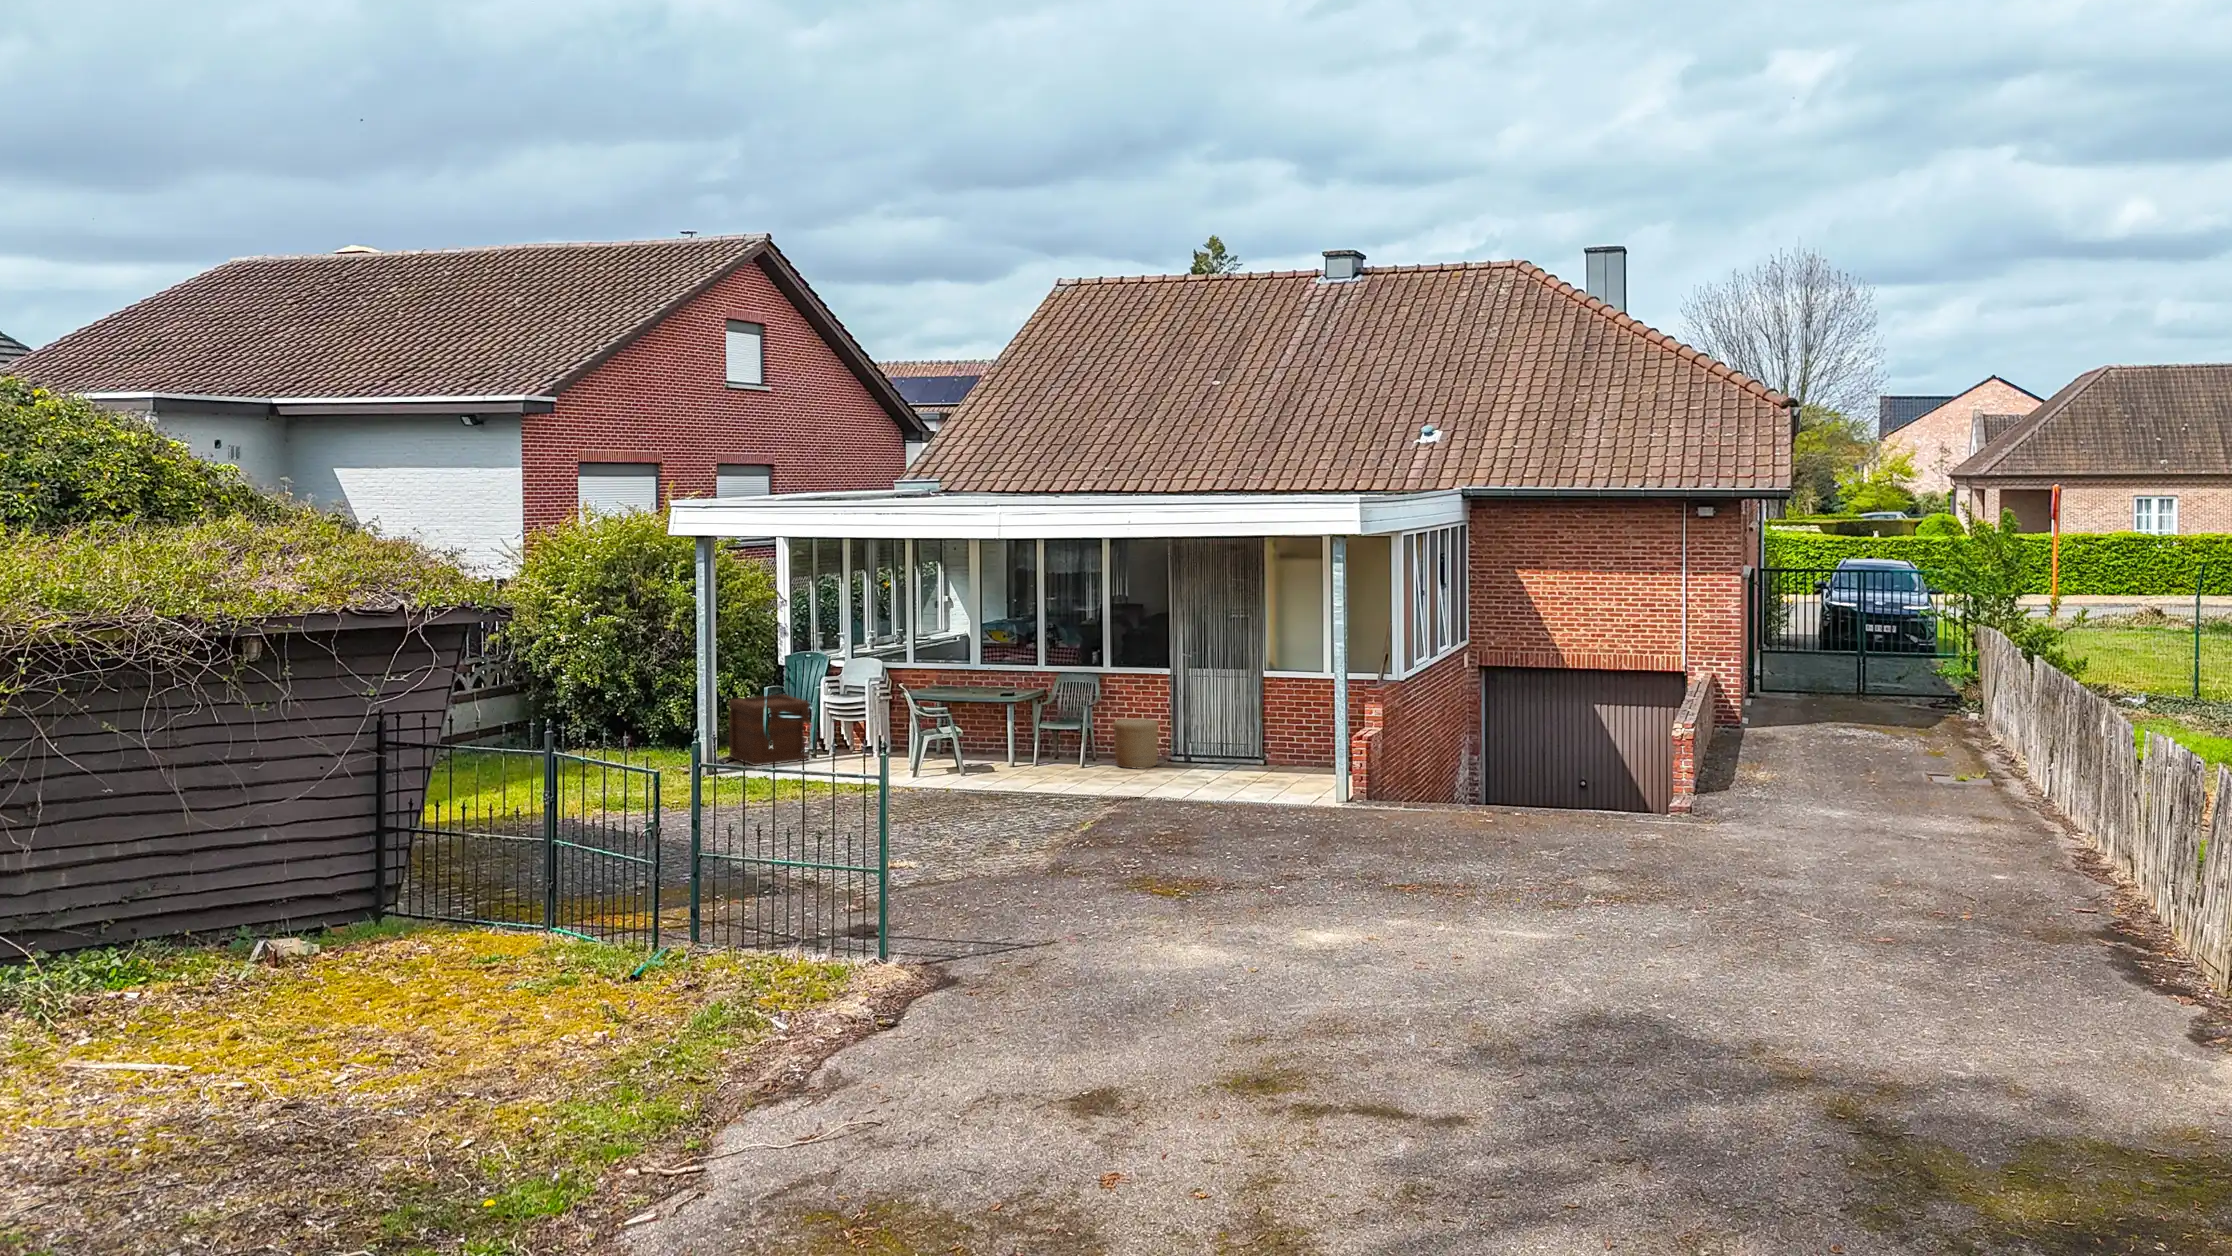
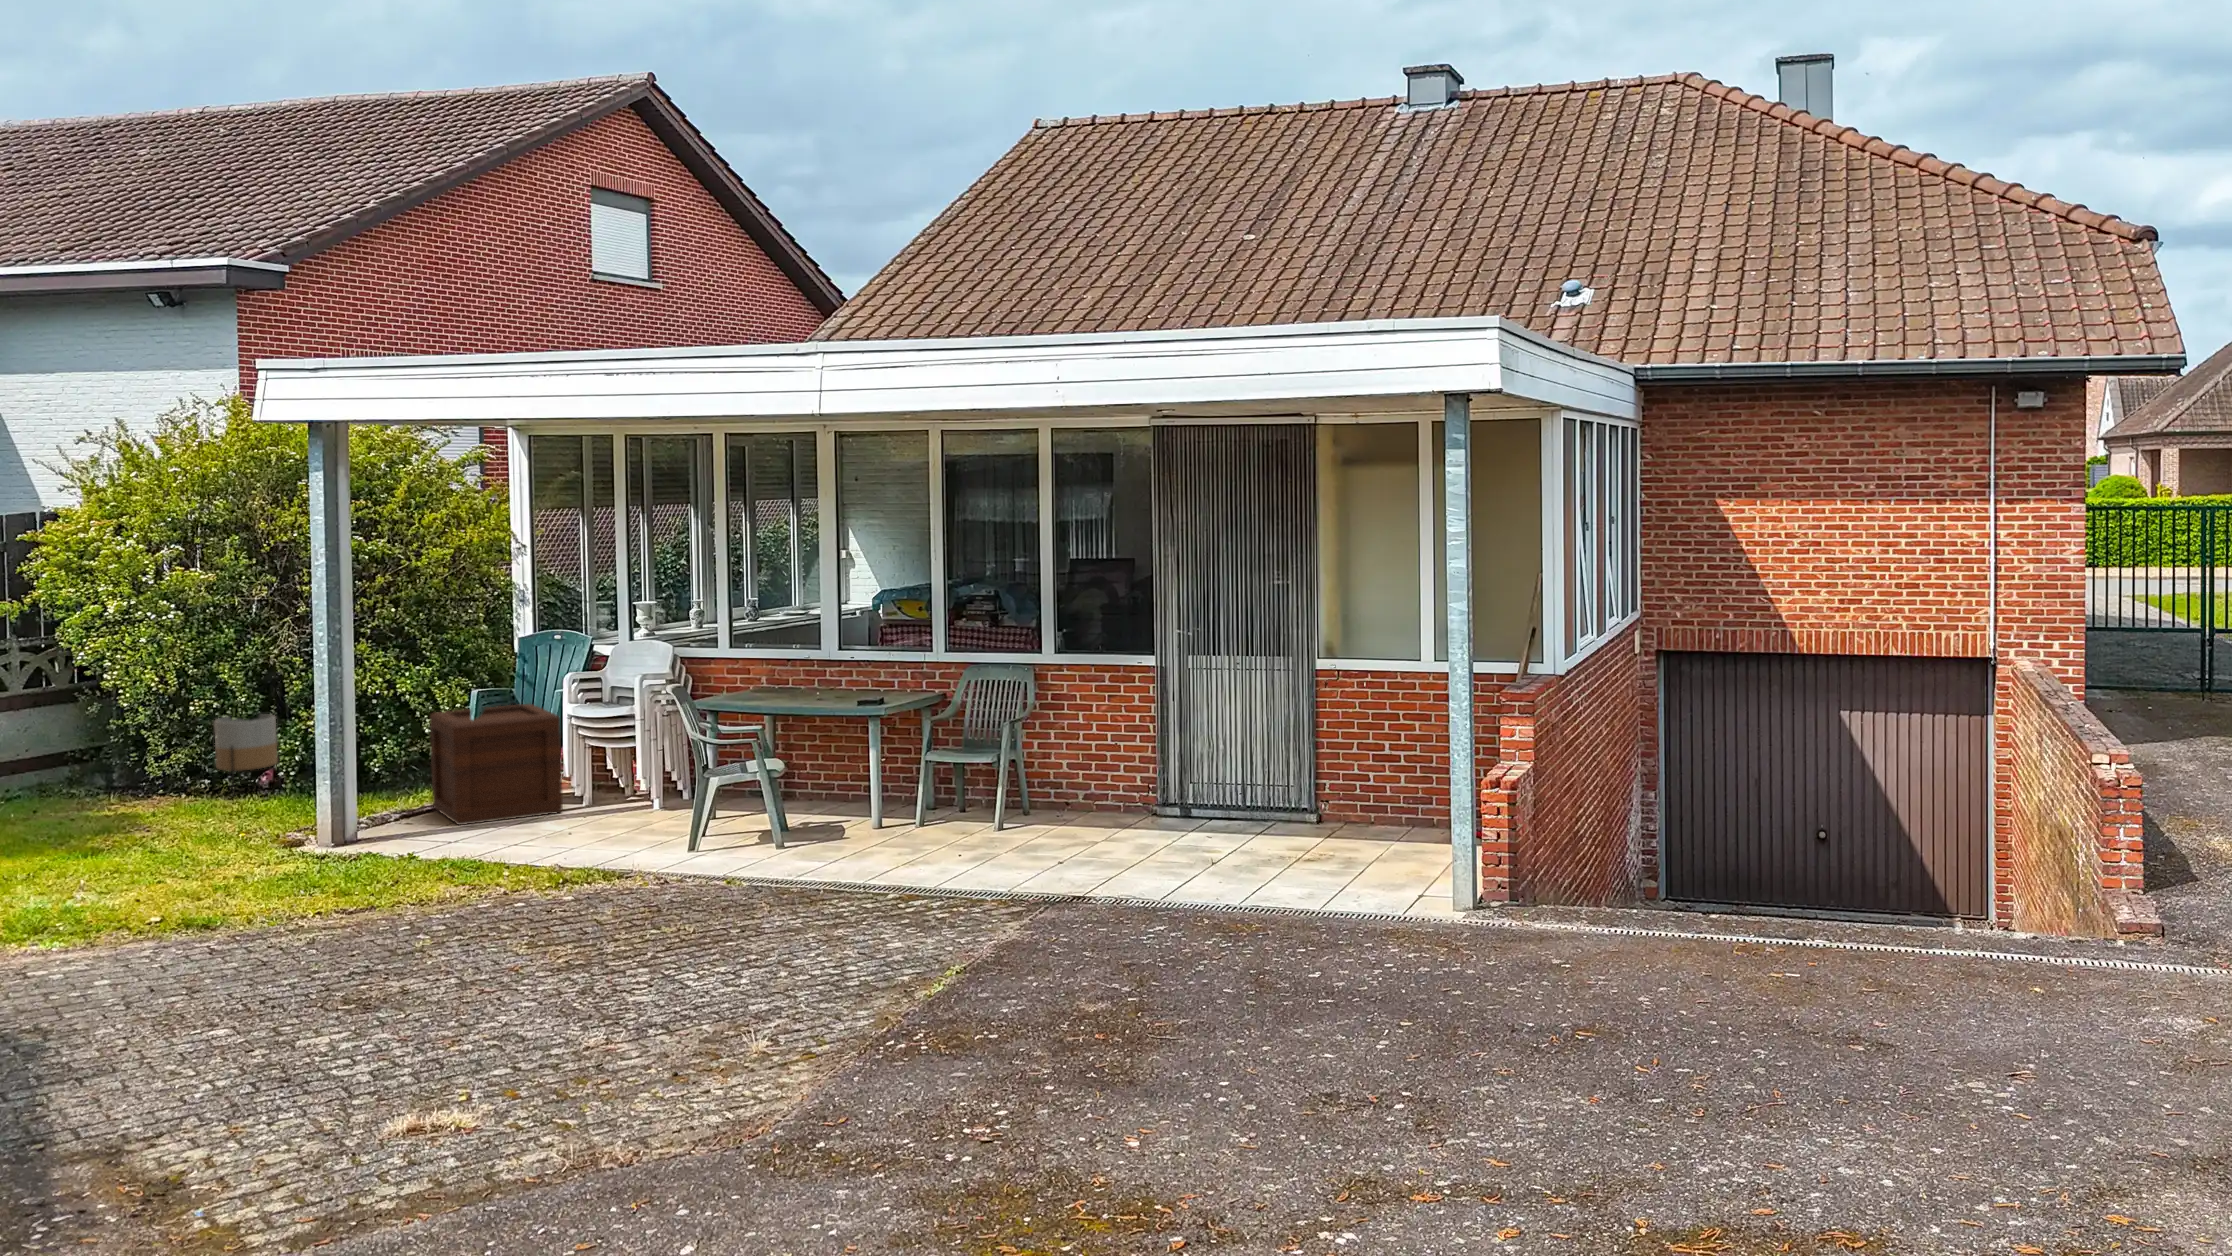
planter: none [581,700,617,751] -> present [215,714,280,788]
woven basket: present [1113,719,1159,769] -> none [1058,742,1137,829]

